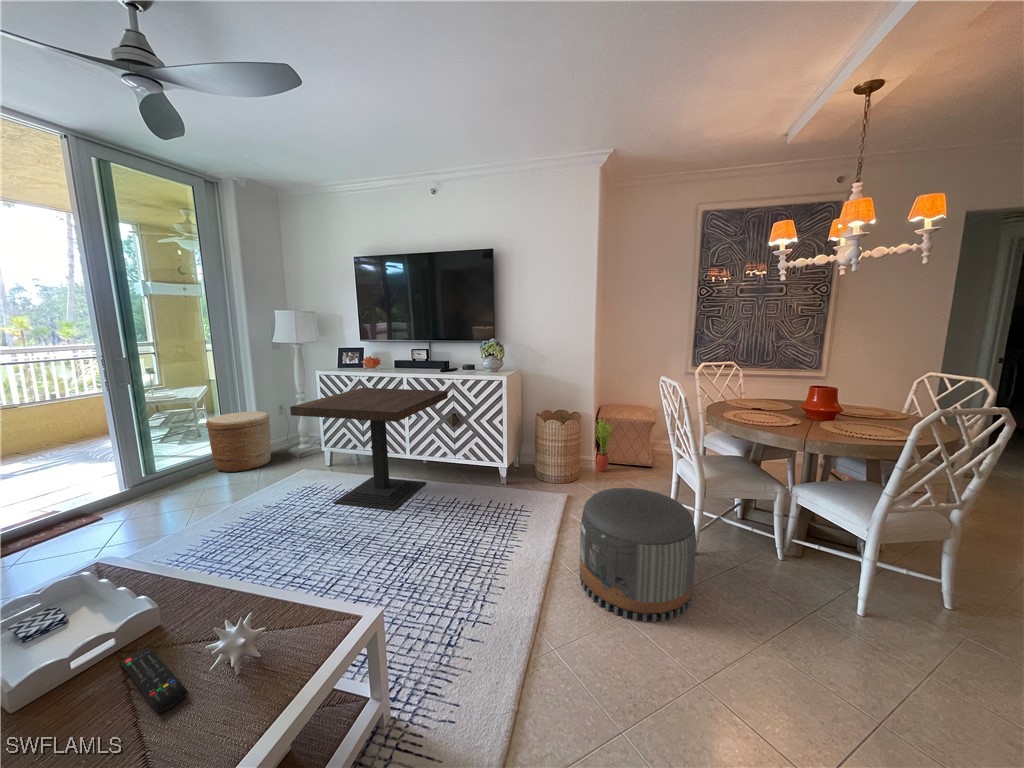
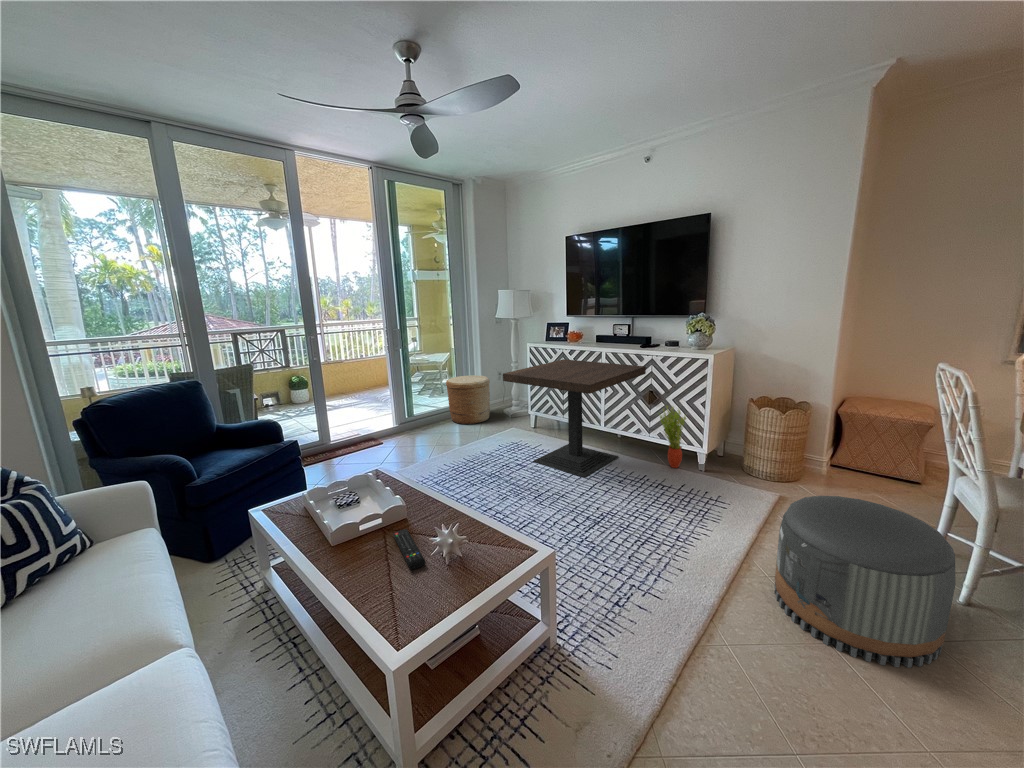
potted plant: present [595,419,614,472] -> present [660,406,686,468]

